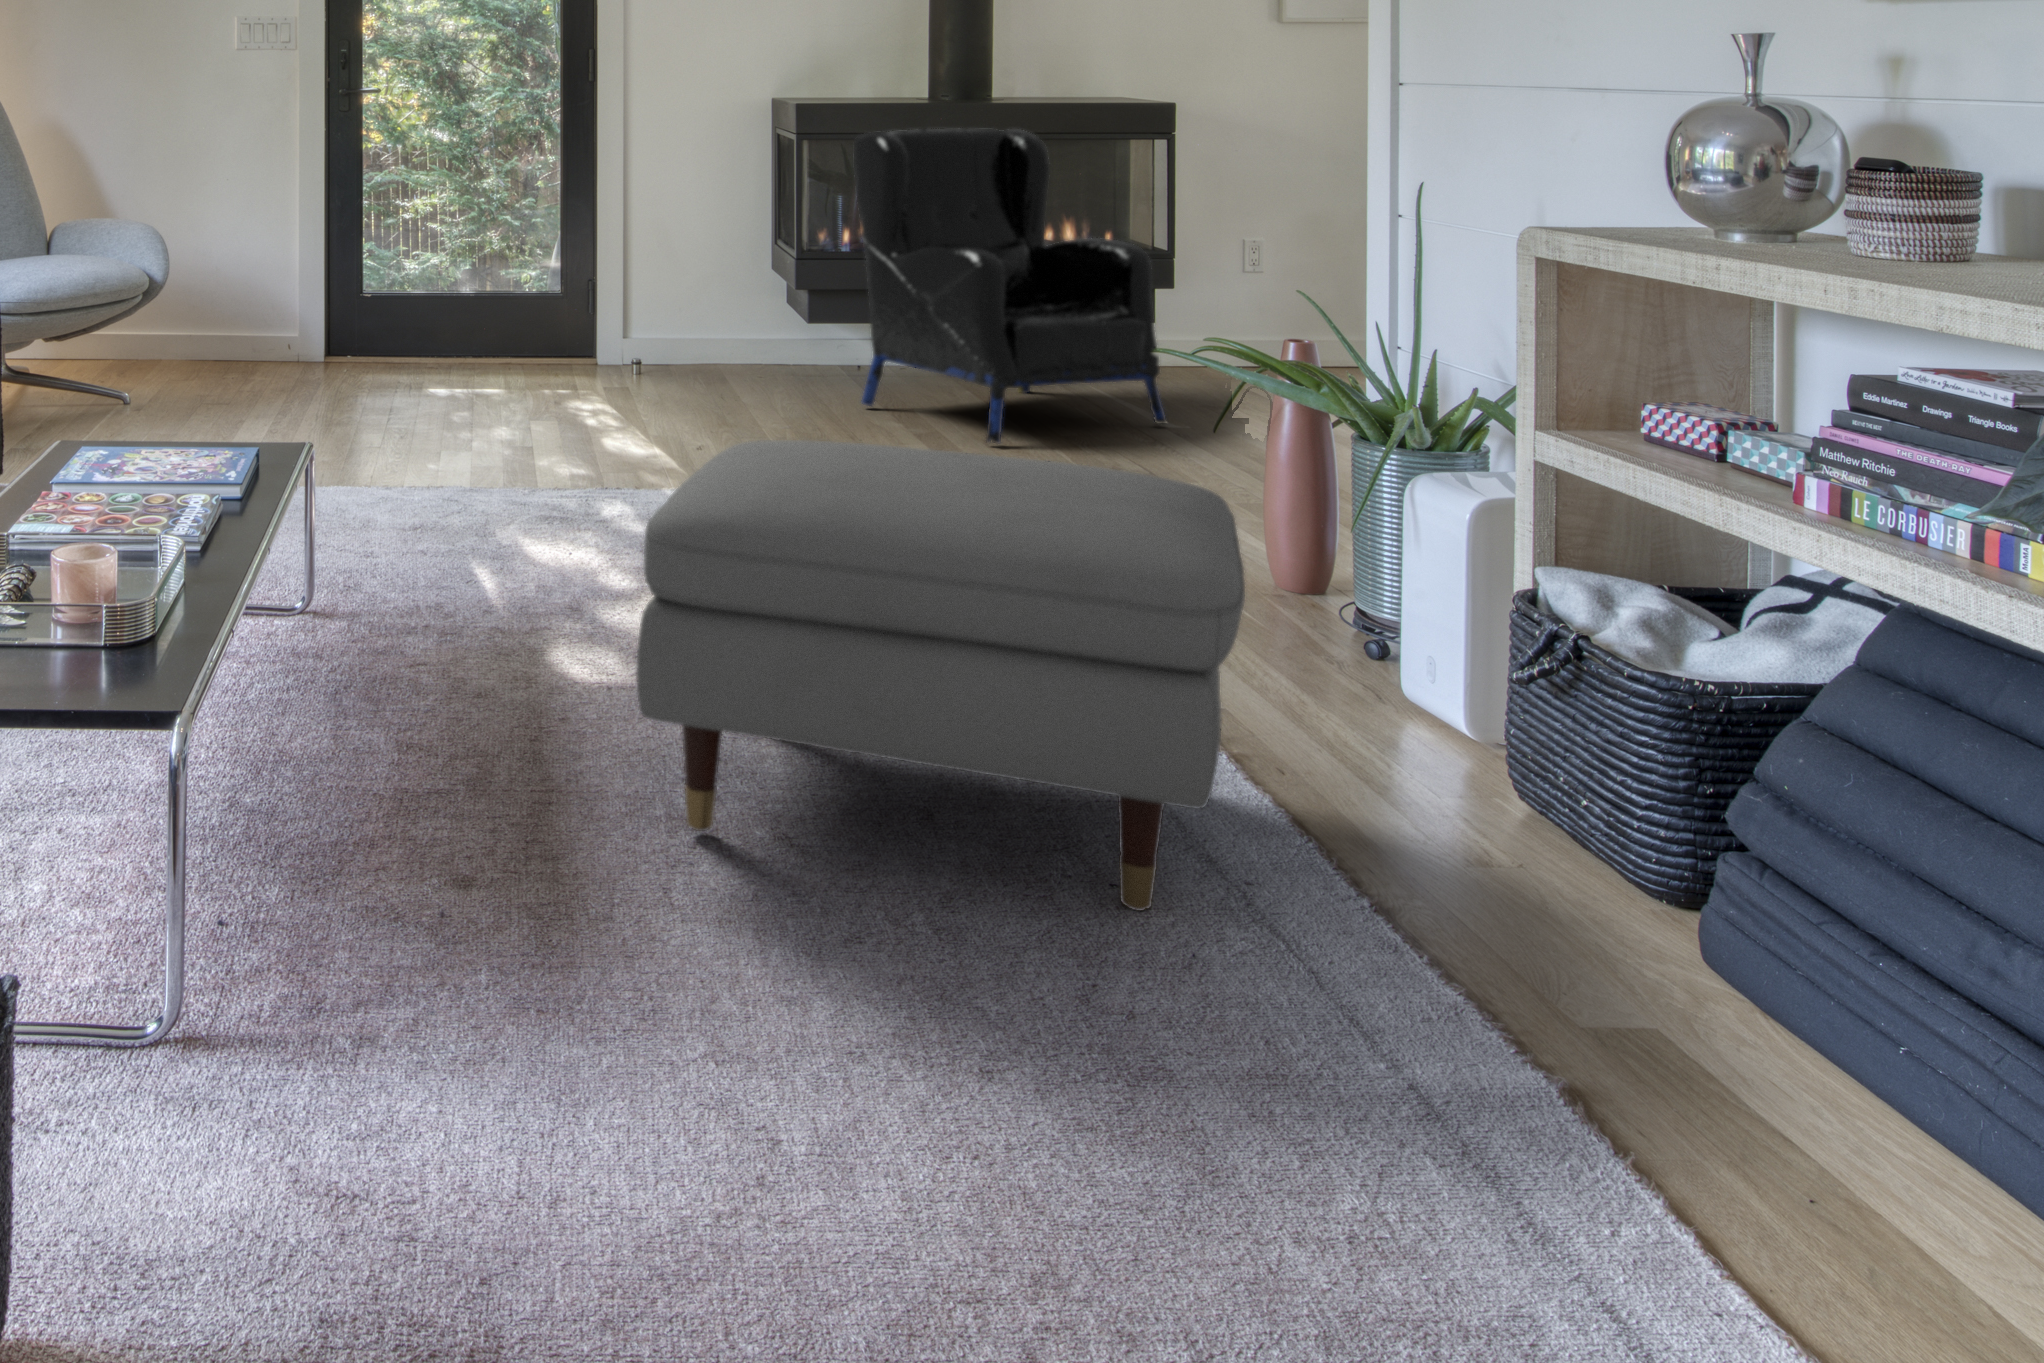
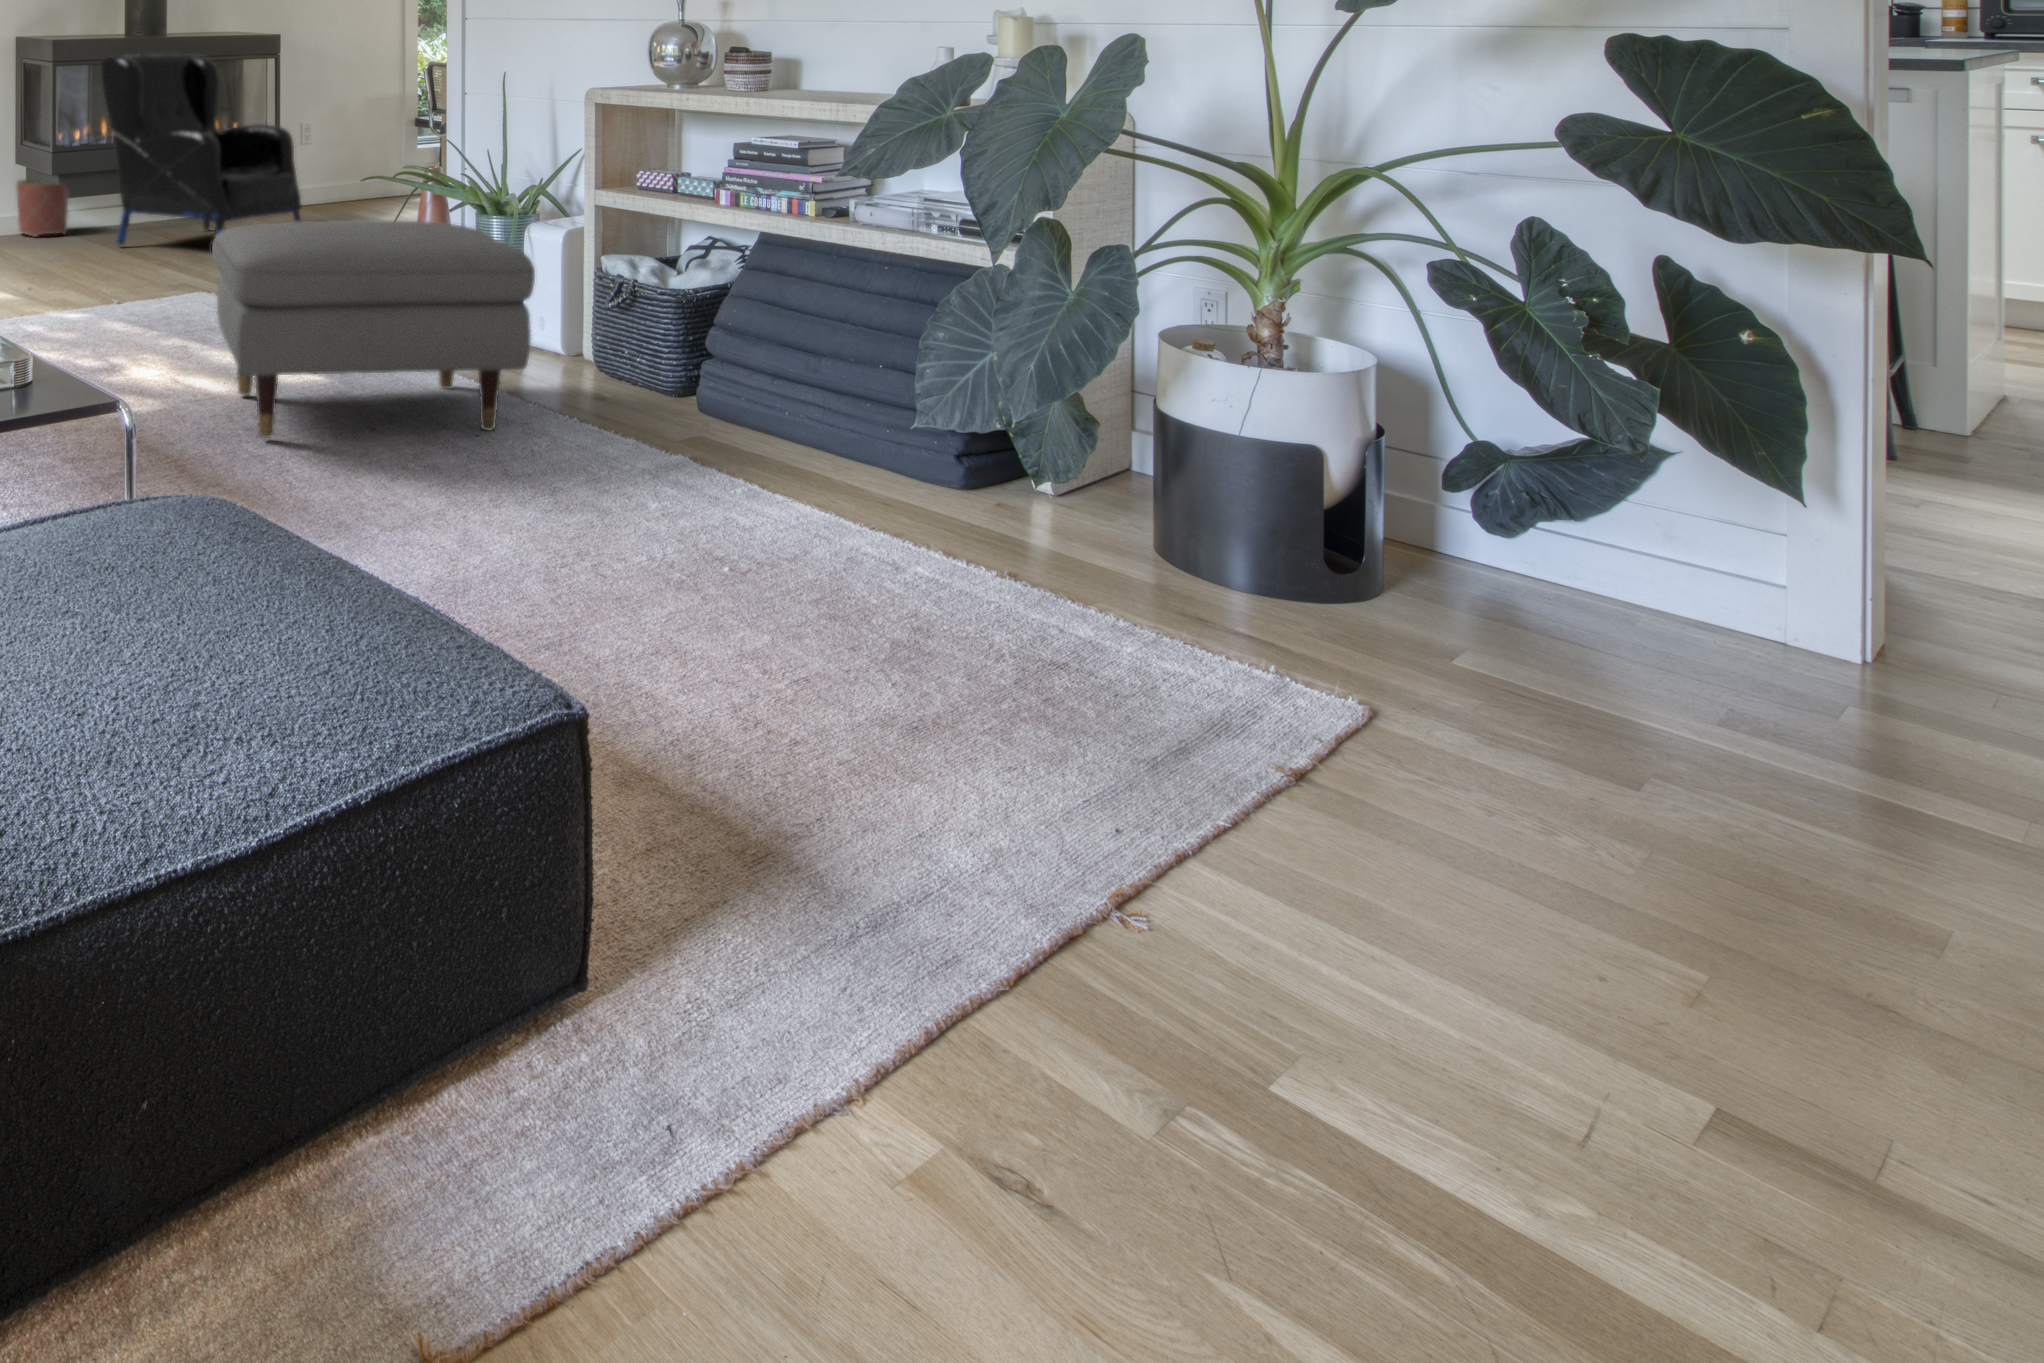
planter: none [750,298,824,380] -> present [16,179,69,237]

